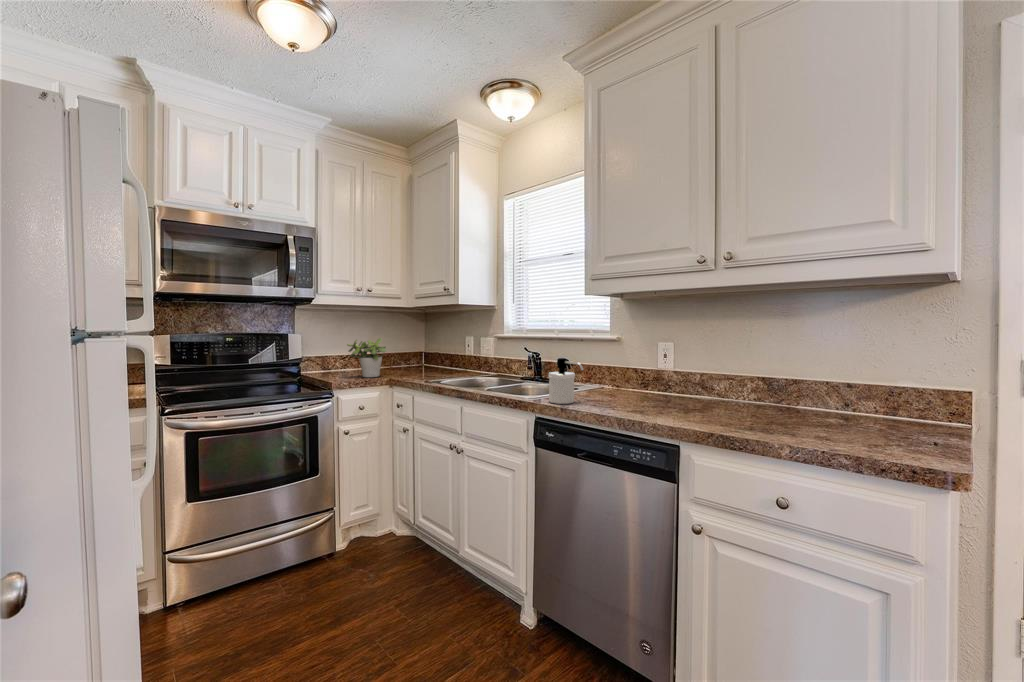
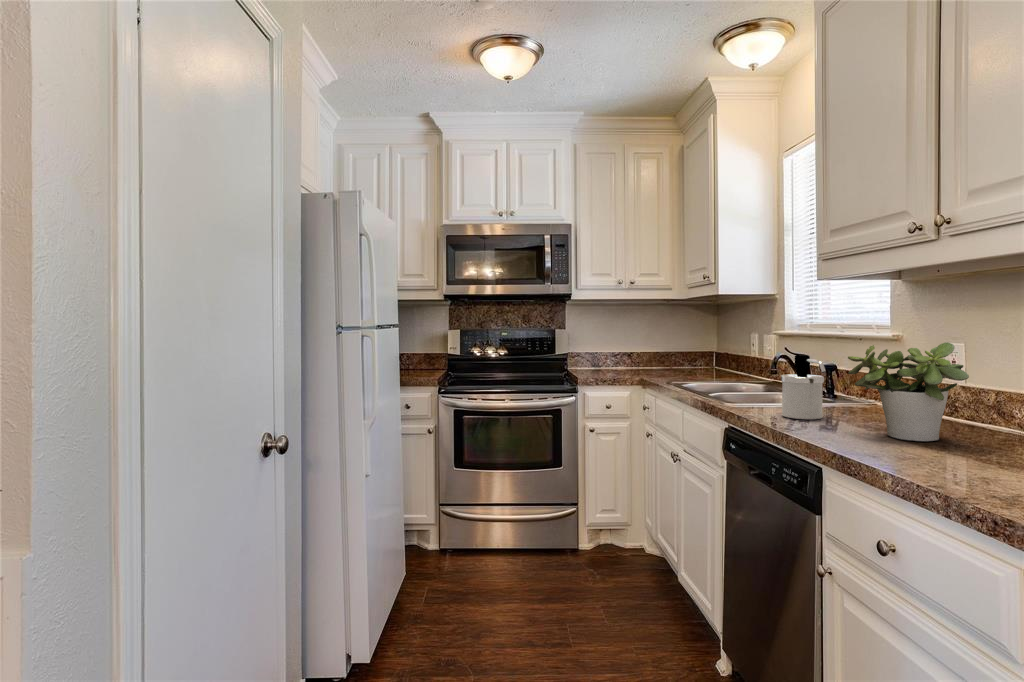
potted plant: present [347,338,387,377] -> present [848,342,969,441]

